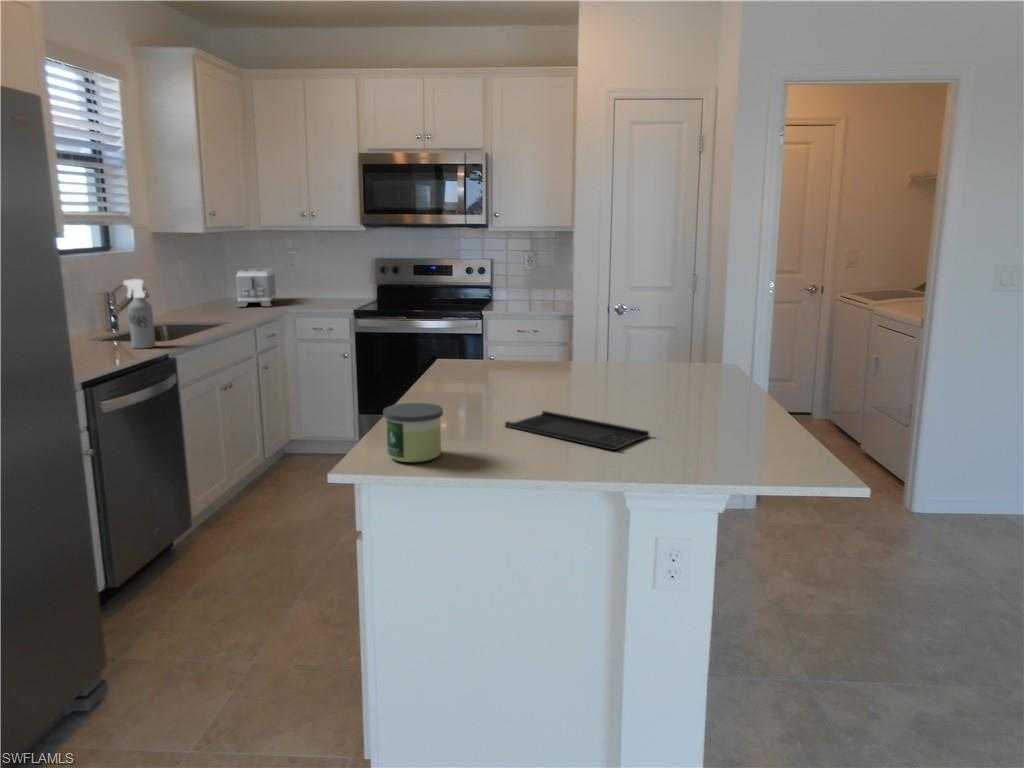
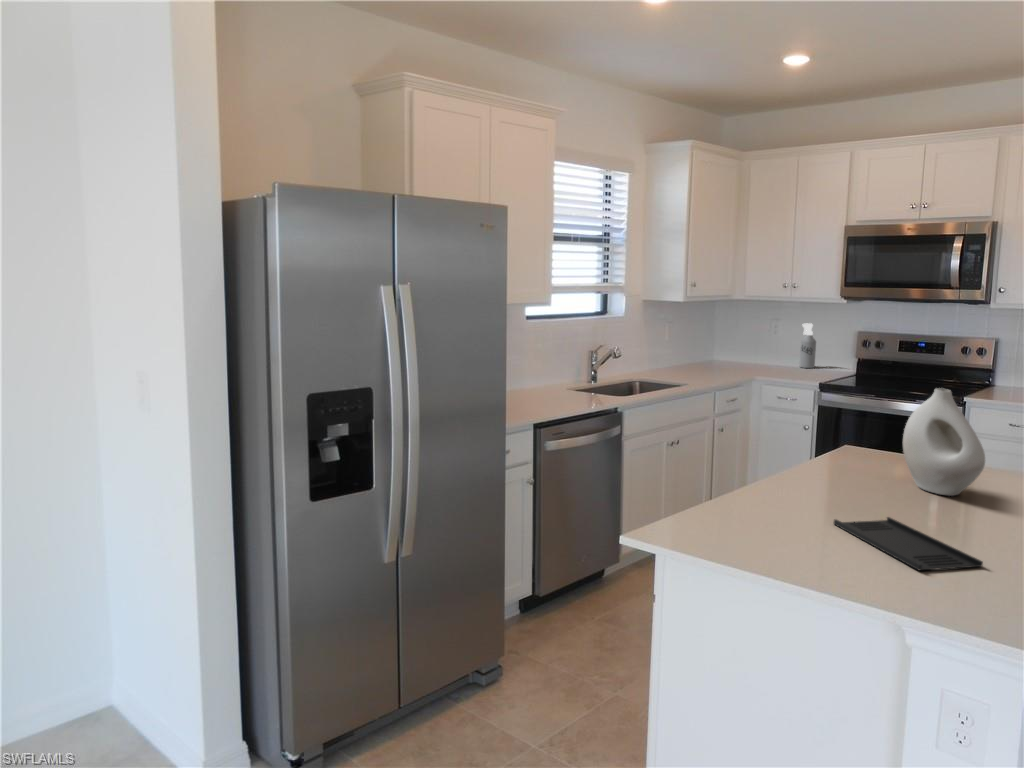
toaster: present [236,269,277,307] -> none [710,334,753,371]
spray bottle: present [124,279,155,349] -> present [799,323,816,368]
vase: none [510,288,590,385] -> present [903,388,985,496]
candle: present [383,403,443,462] -> none [694,483,748,537]

